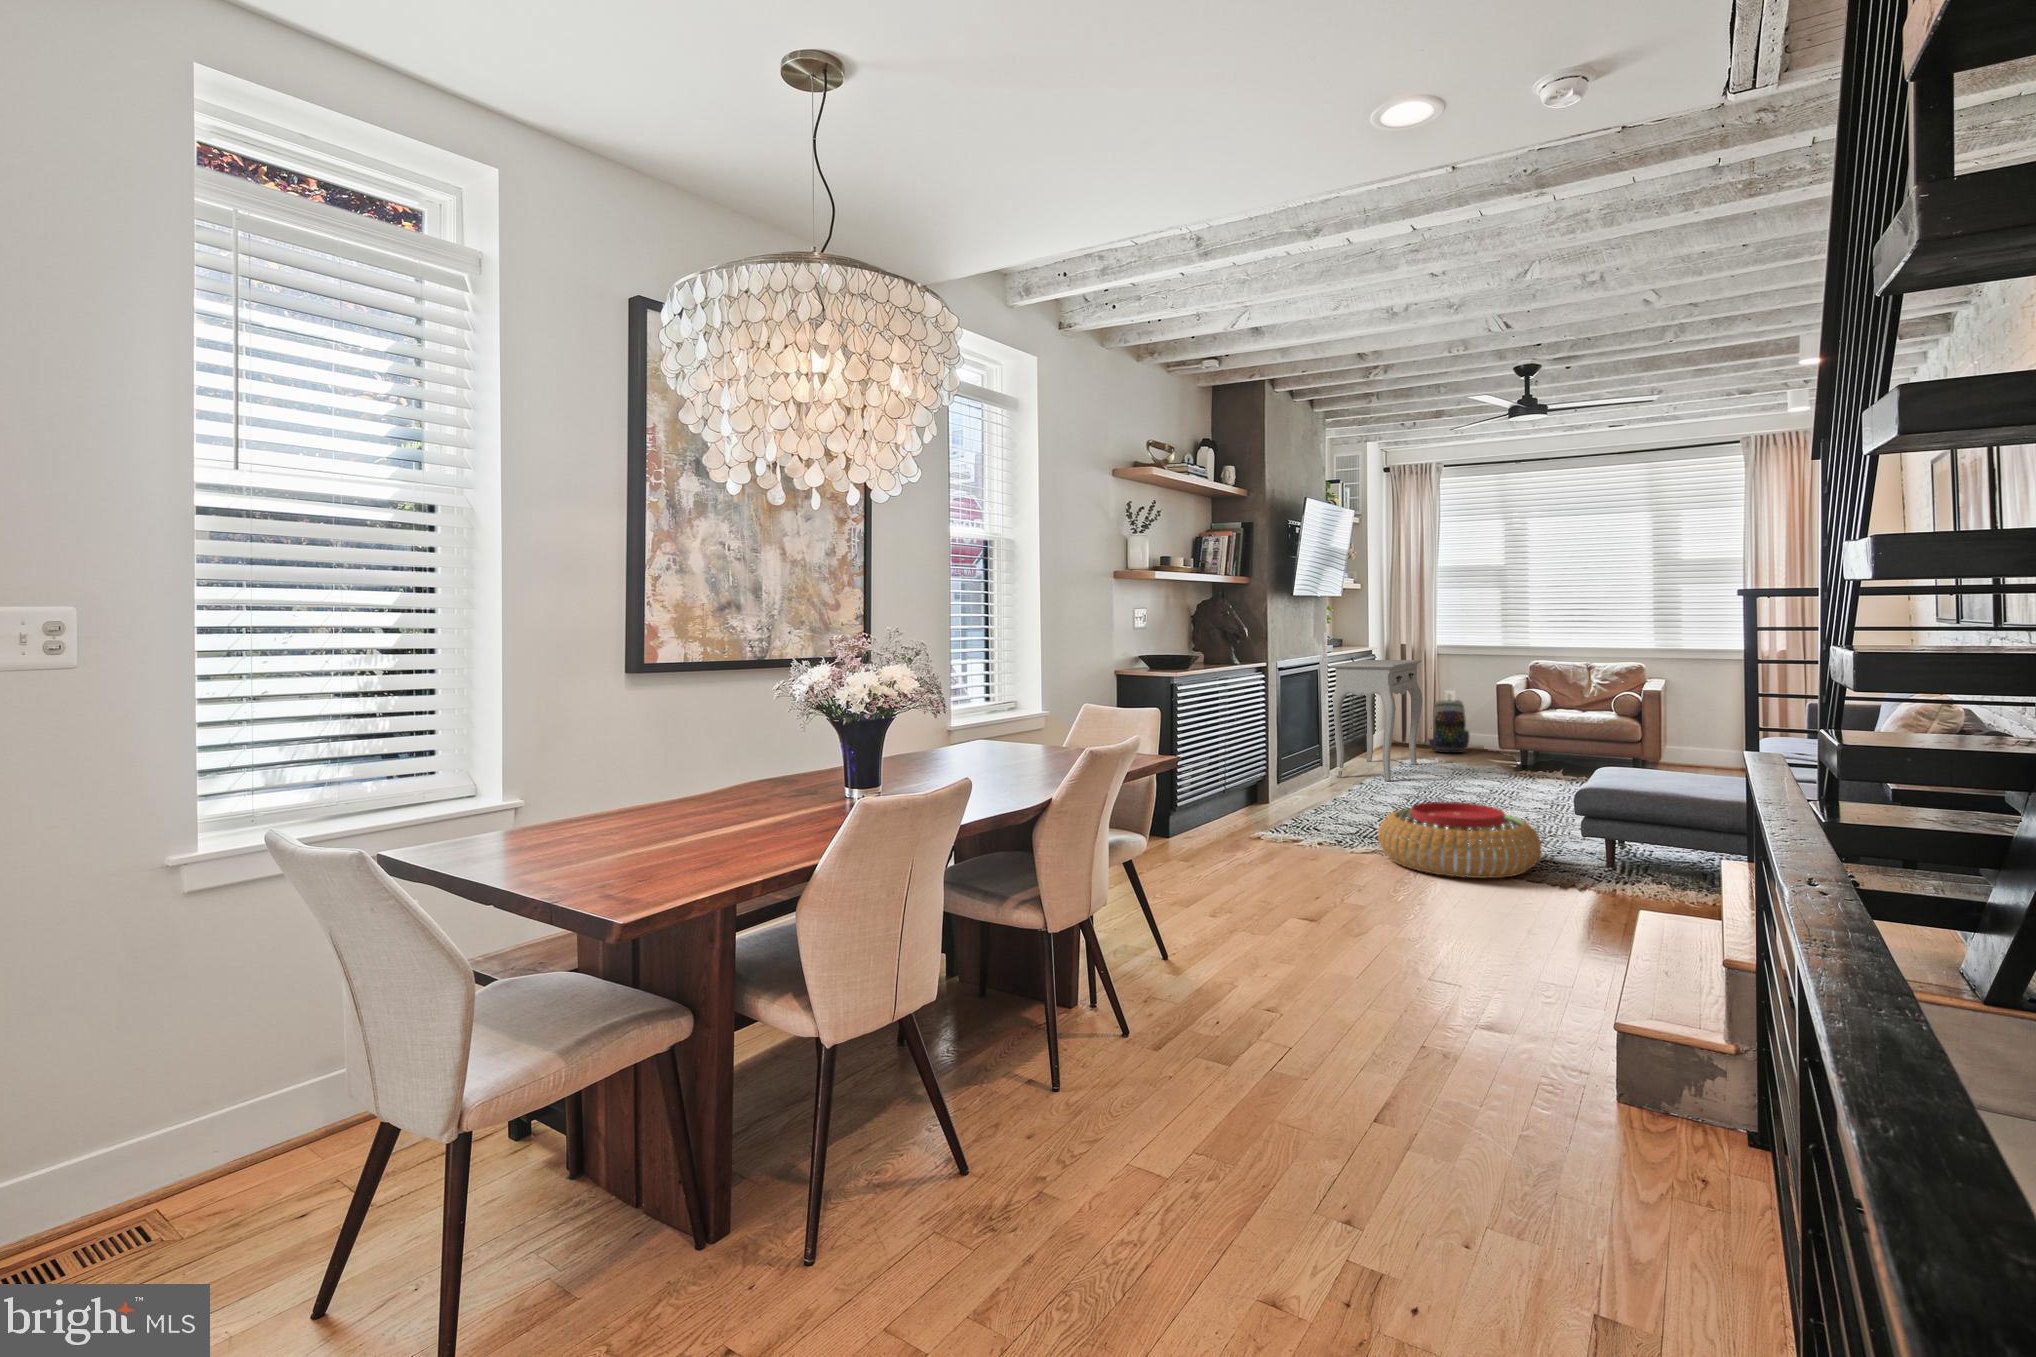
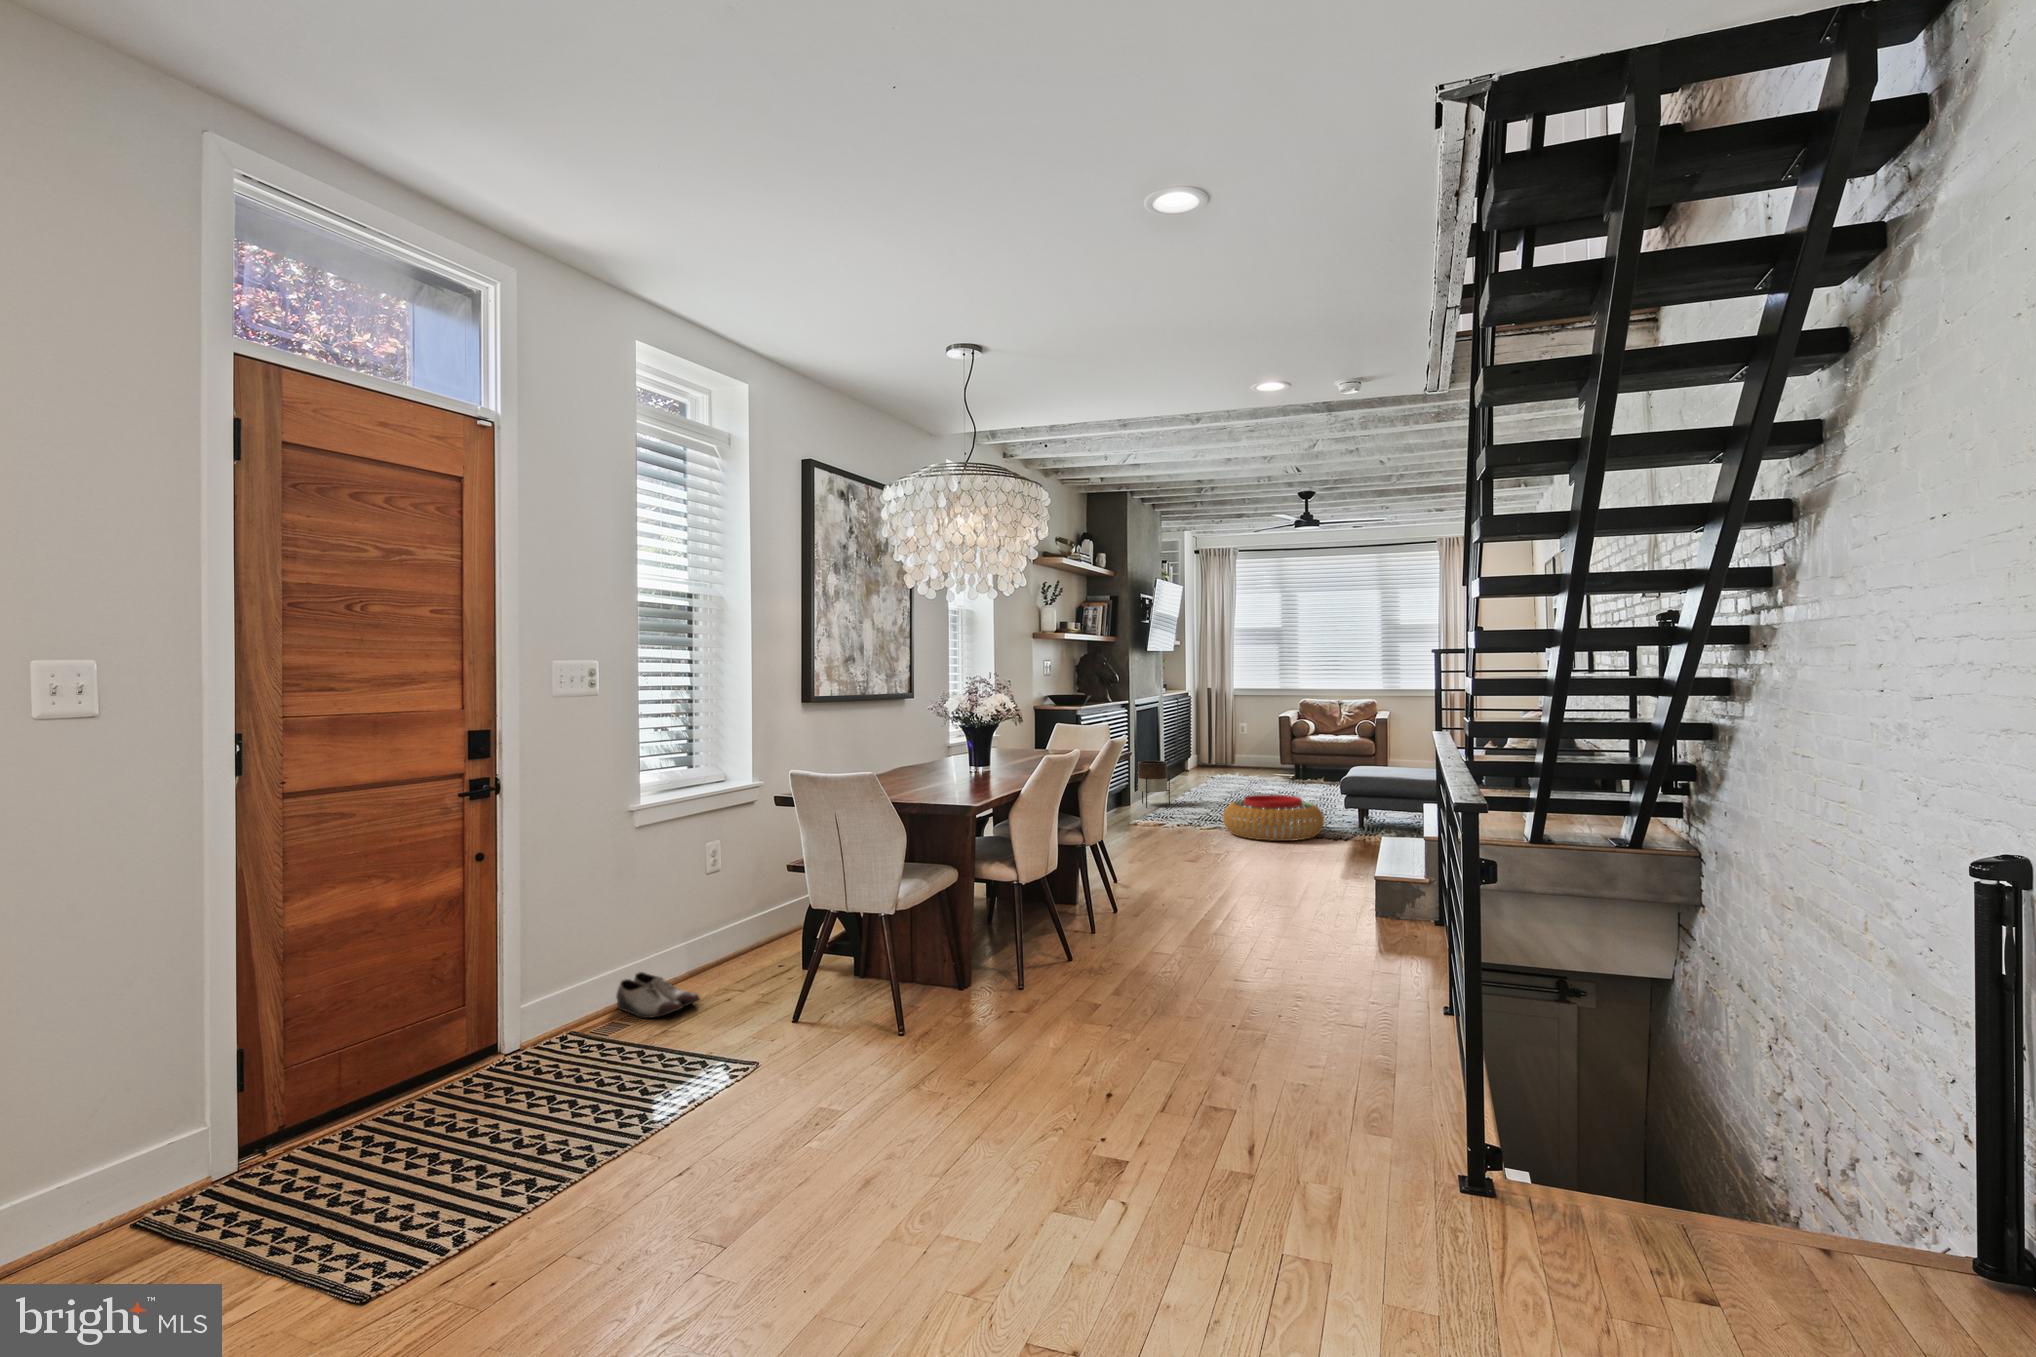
console table: present [1331,660,1422,781] -> none [1166,699,1228,791]
backpack: present [1428,700,1469,753] -> none [1228,731,1259,772]
planter: none [1278,743,1322,806] -> present [1138,761,1170,808]
shoe: none [101,1129,236,1243] -> present [616,972,700,1018]

